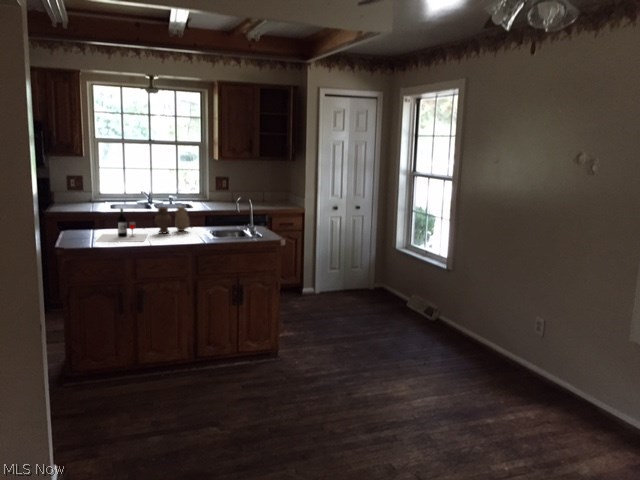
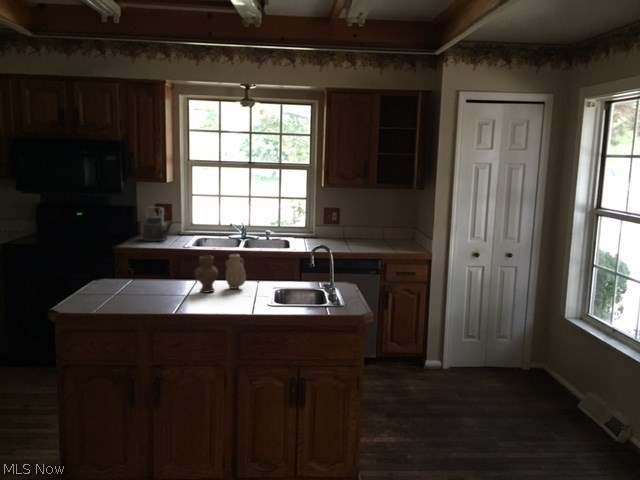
kettle: none [63,177,92,207] -> present [143,207,172,241]
wine bottle: present [96,208,147,242] -> none [99,257,184,308]

